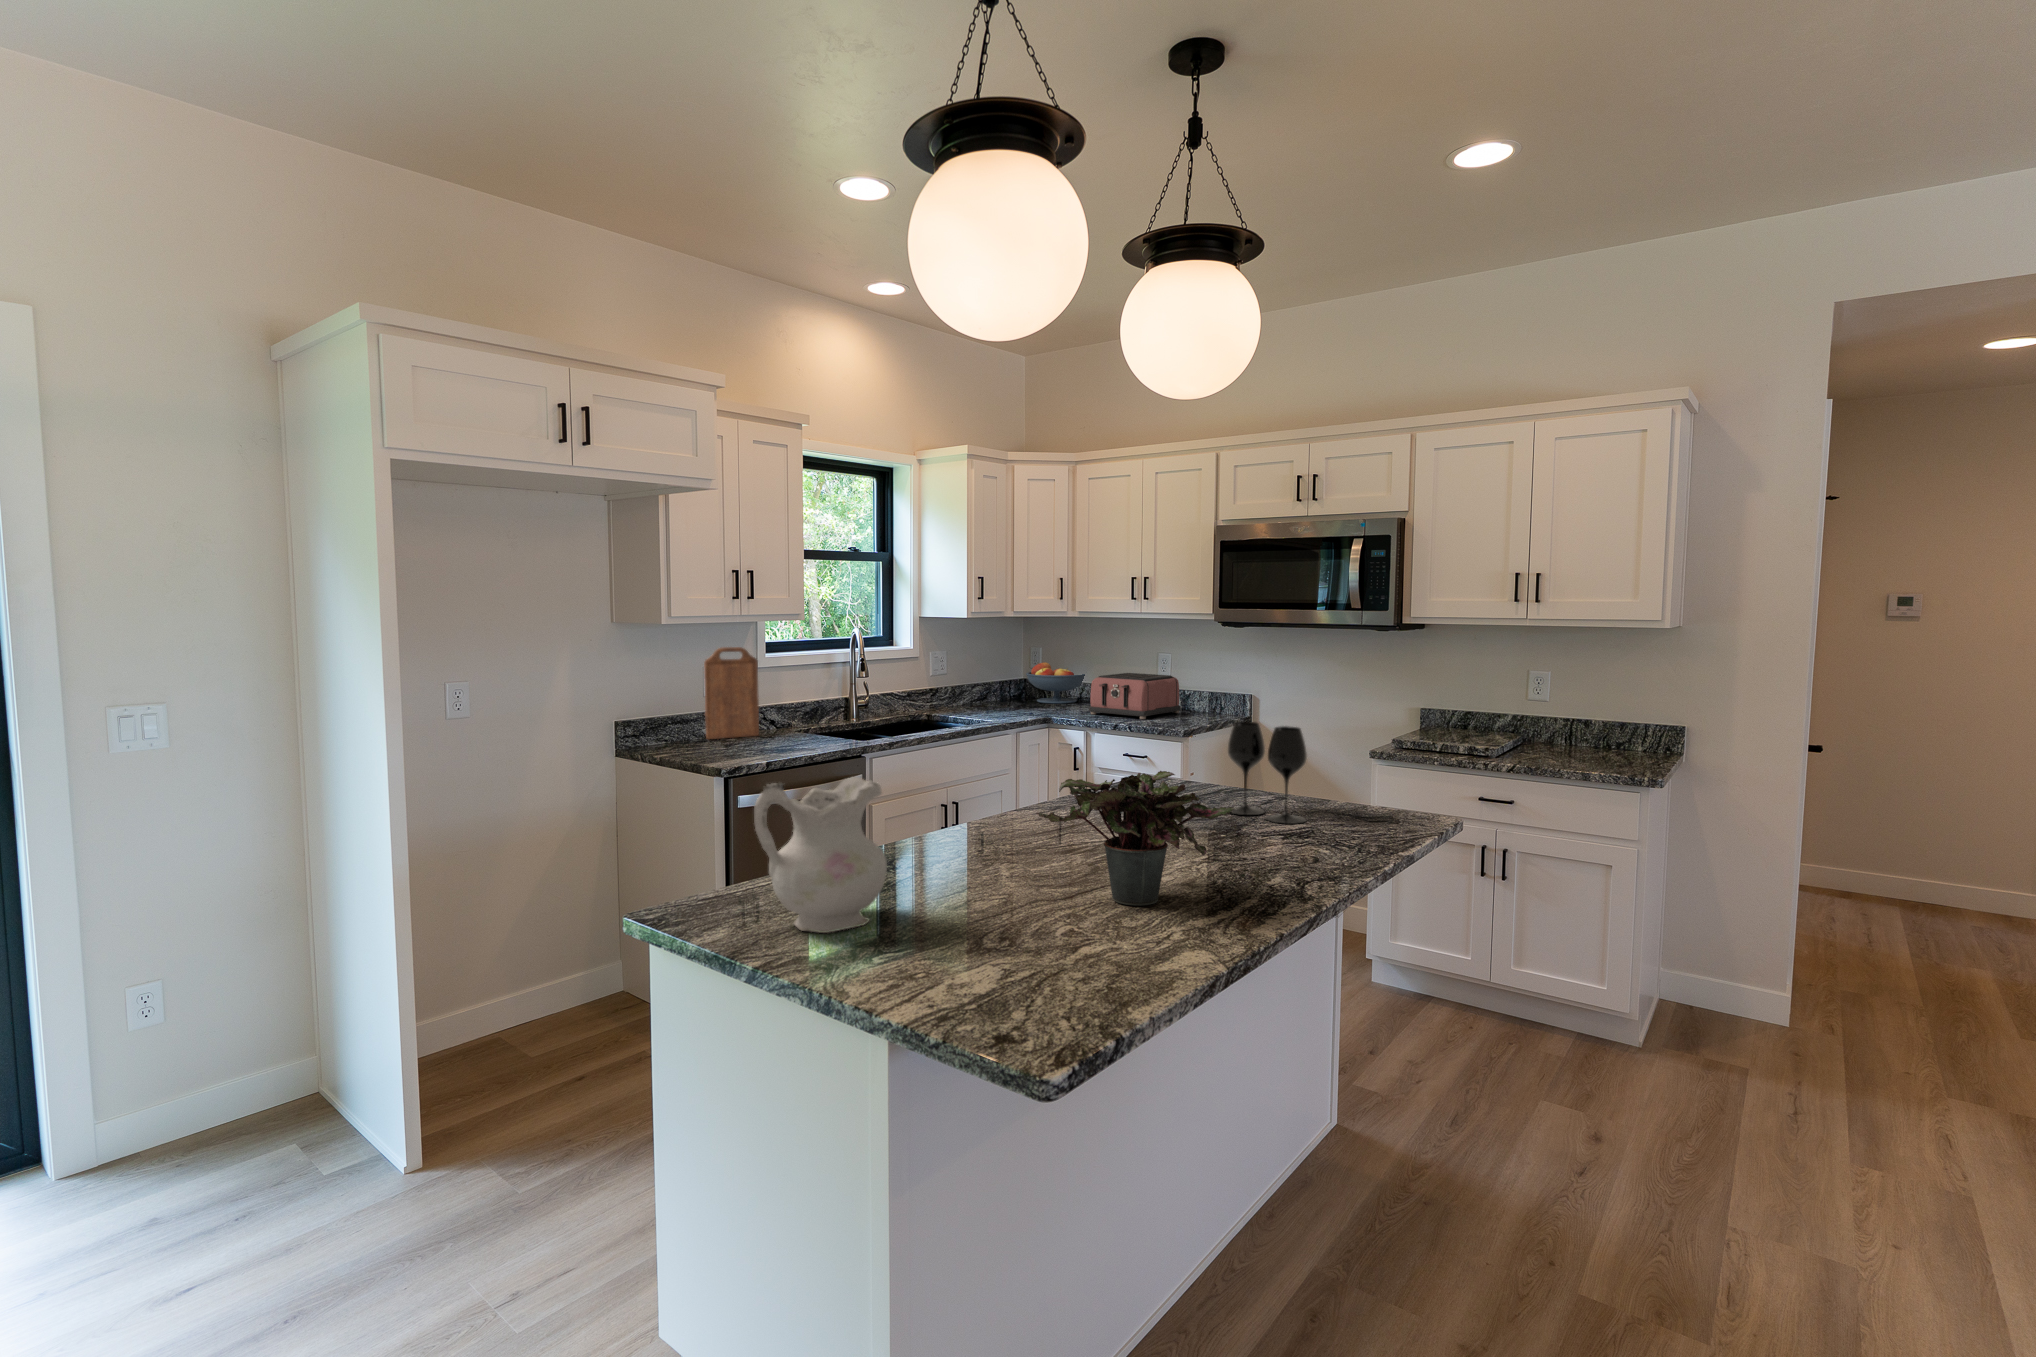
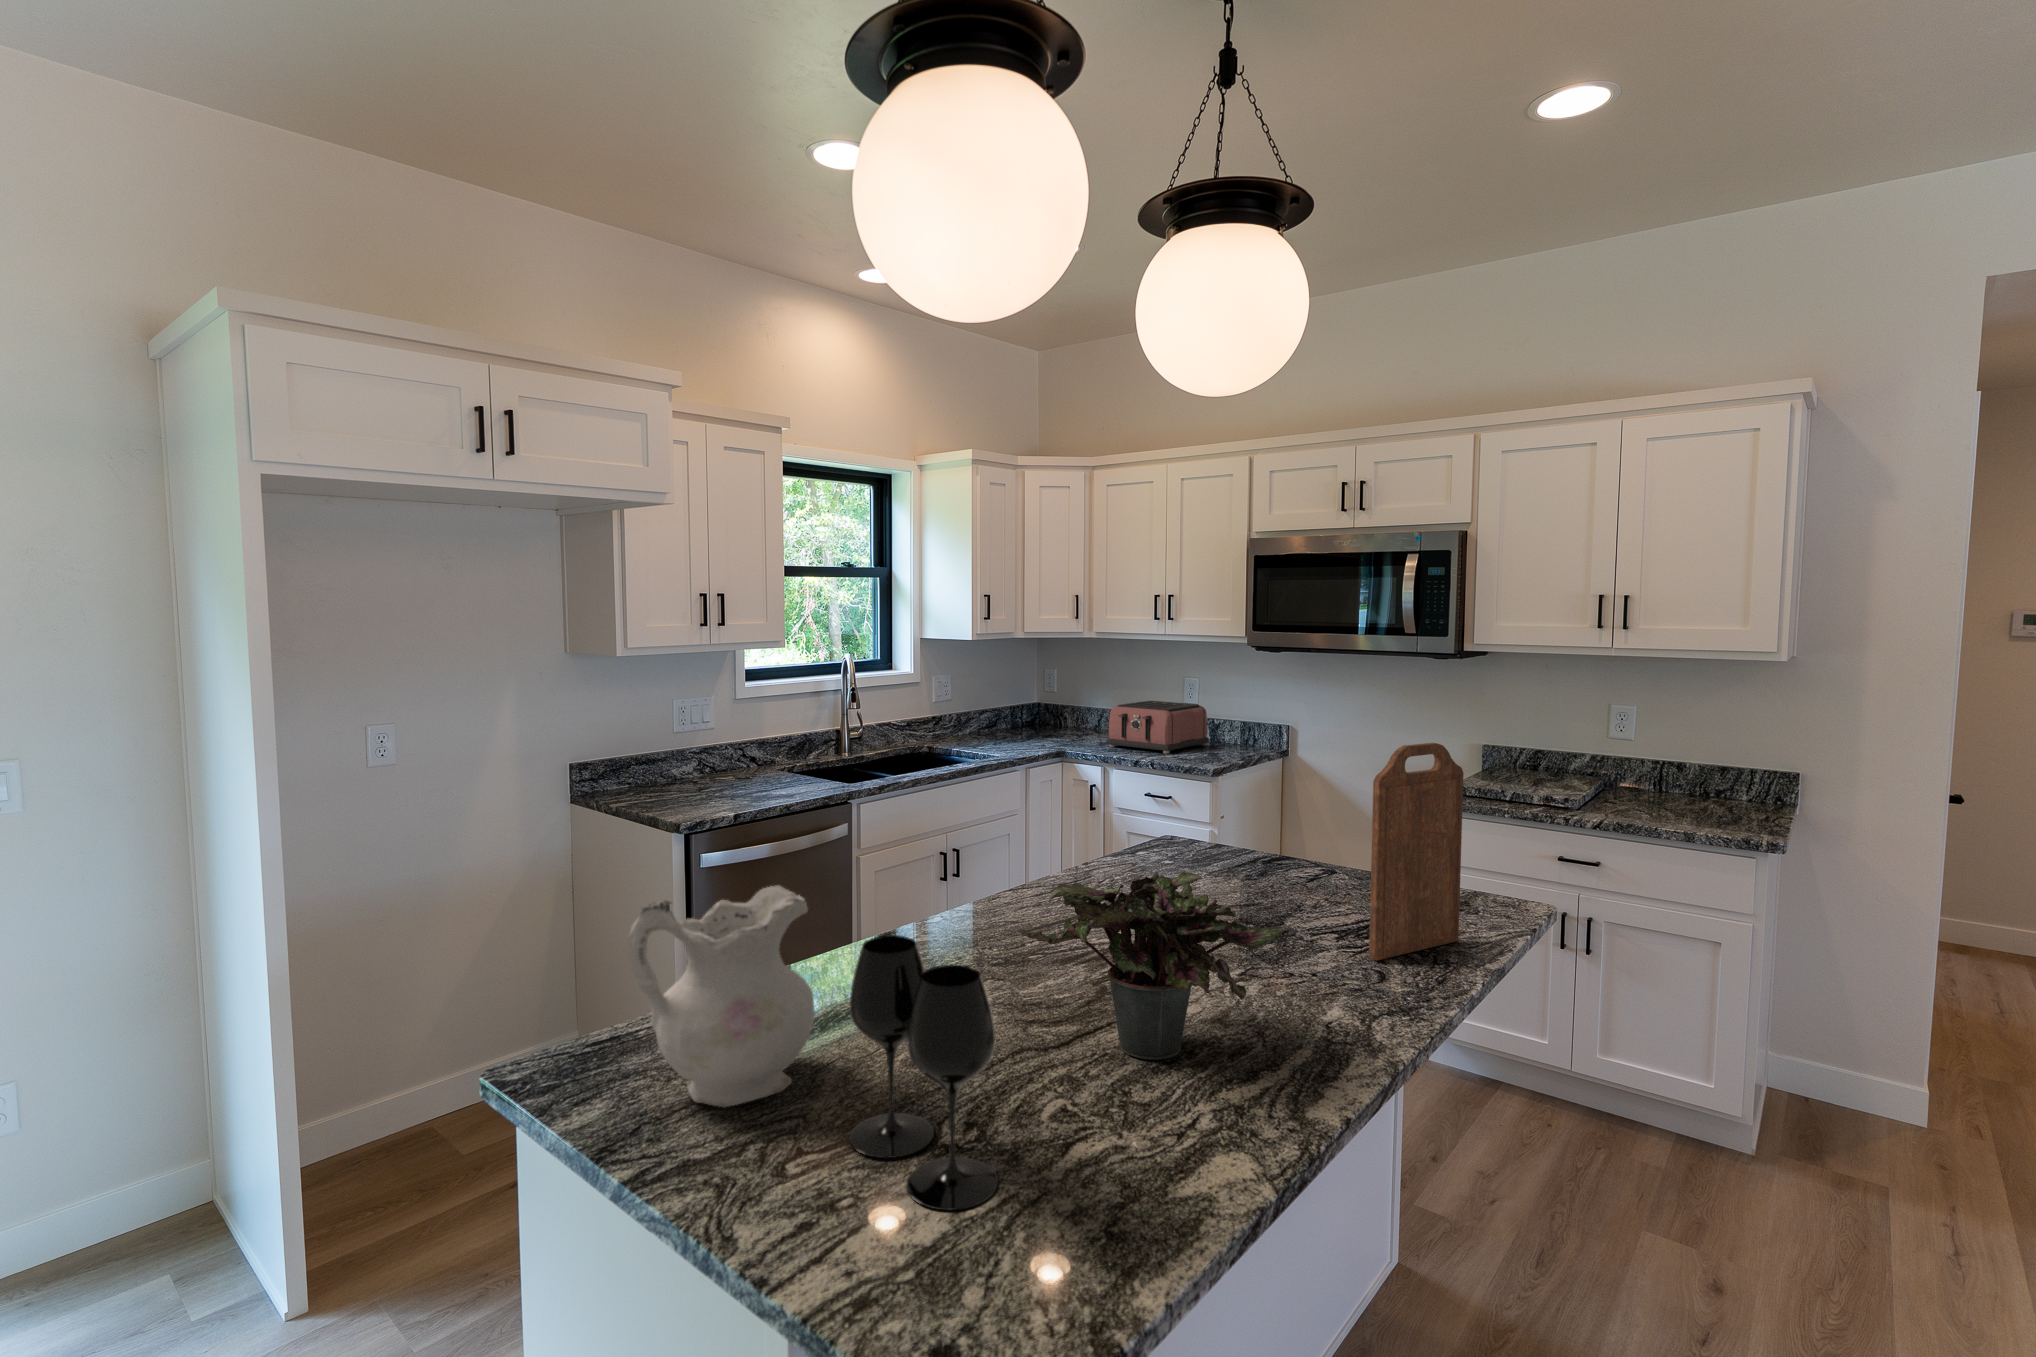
cutting board: present [704,647,759,739] -> present [1369,743,1464,960]
fruit bowl: present [1026,663,1085,703] -> none [1040,687,1107,733]
wine glass: present [1228,722,1307,824] -> present [849,935,998,1210]

